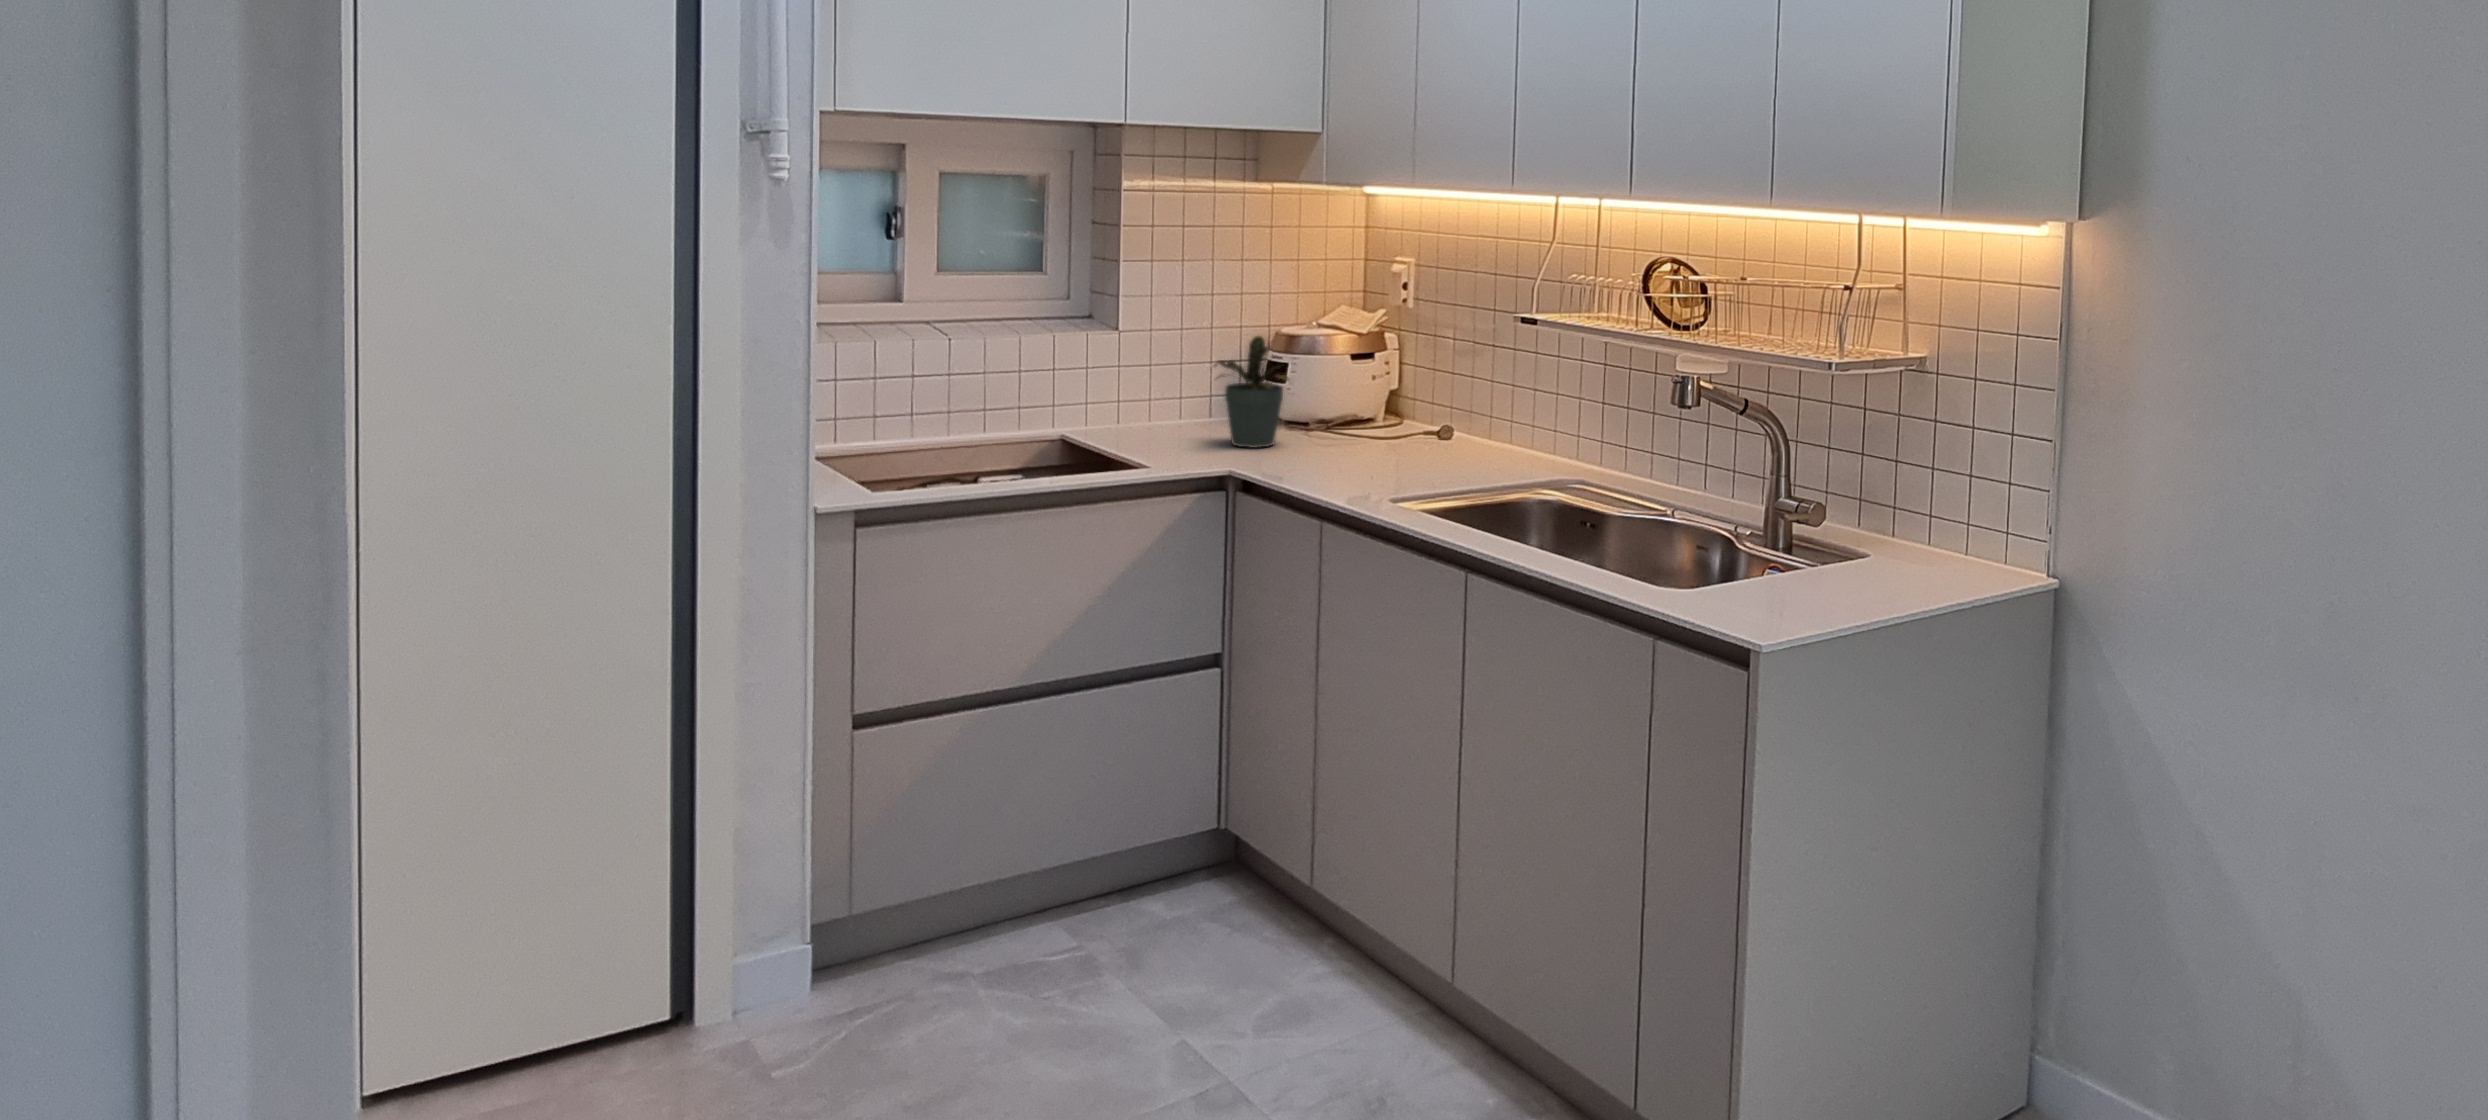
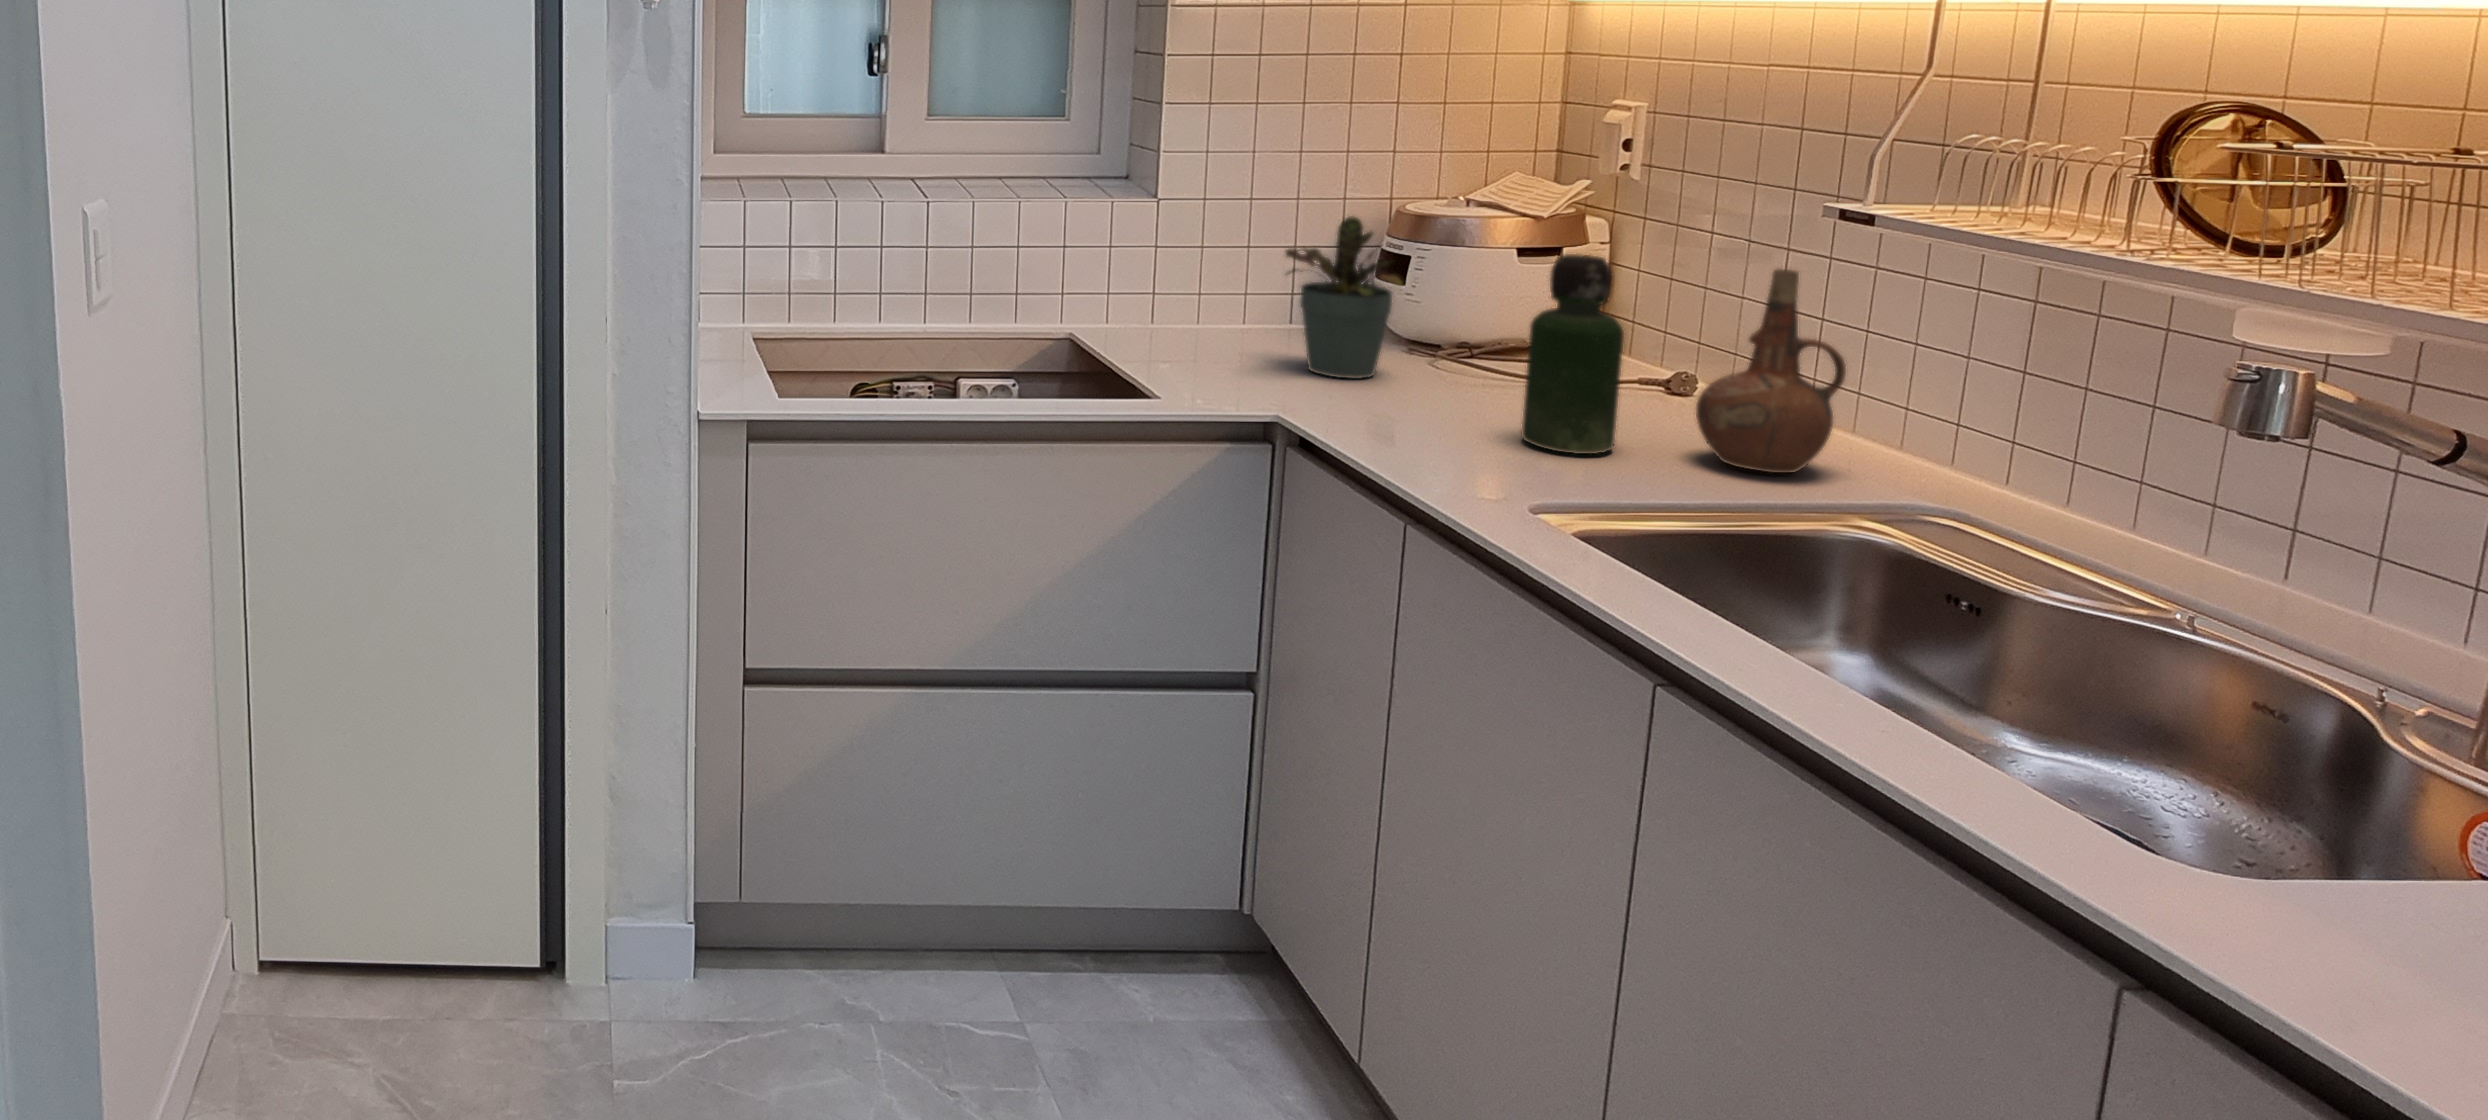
bottle: none [1370,350,1422,473] -> present [1521,254,1624,454]
ceramic pitcher: none [1460,352,1529,471] -> present [1696,269,1846,473]

